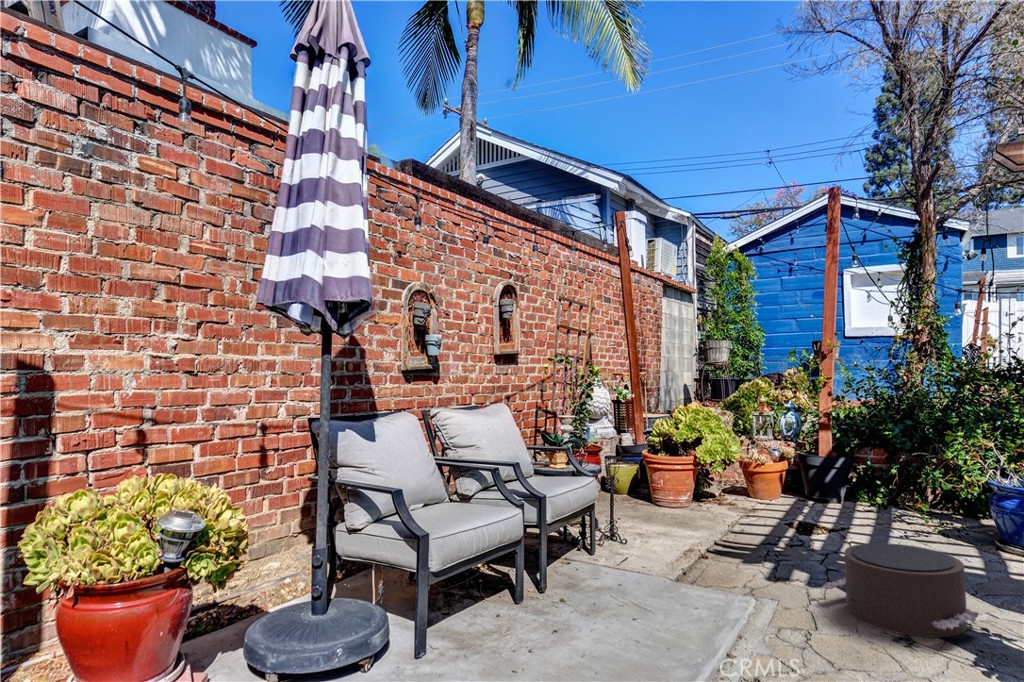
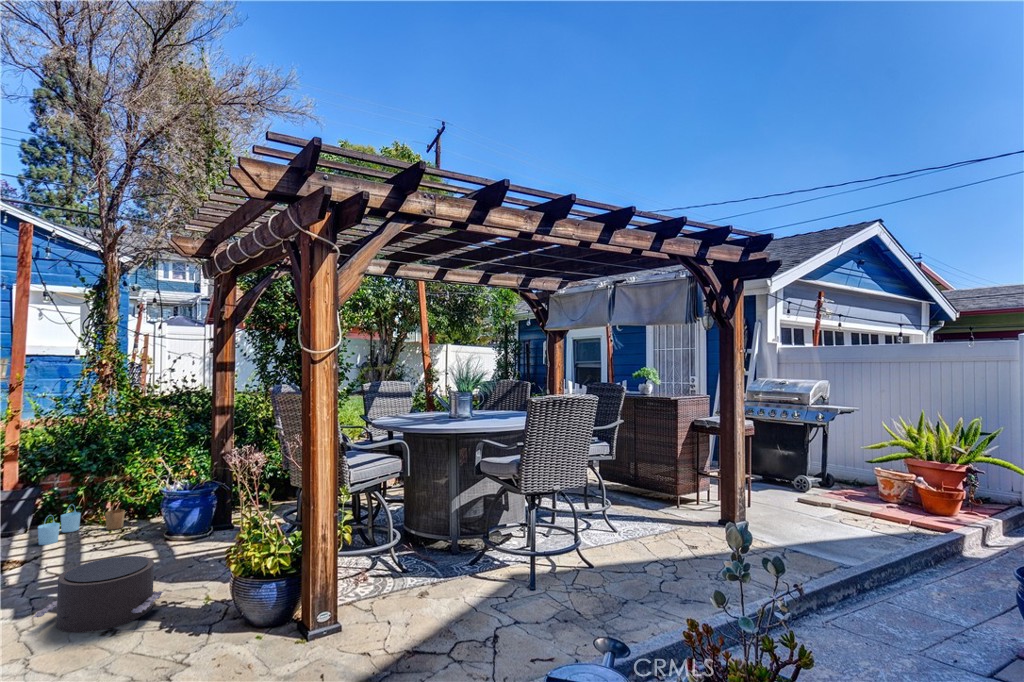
bucket: none [848,481,945,522] -> present [38,508,125,545]

